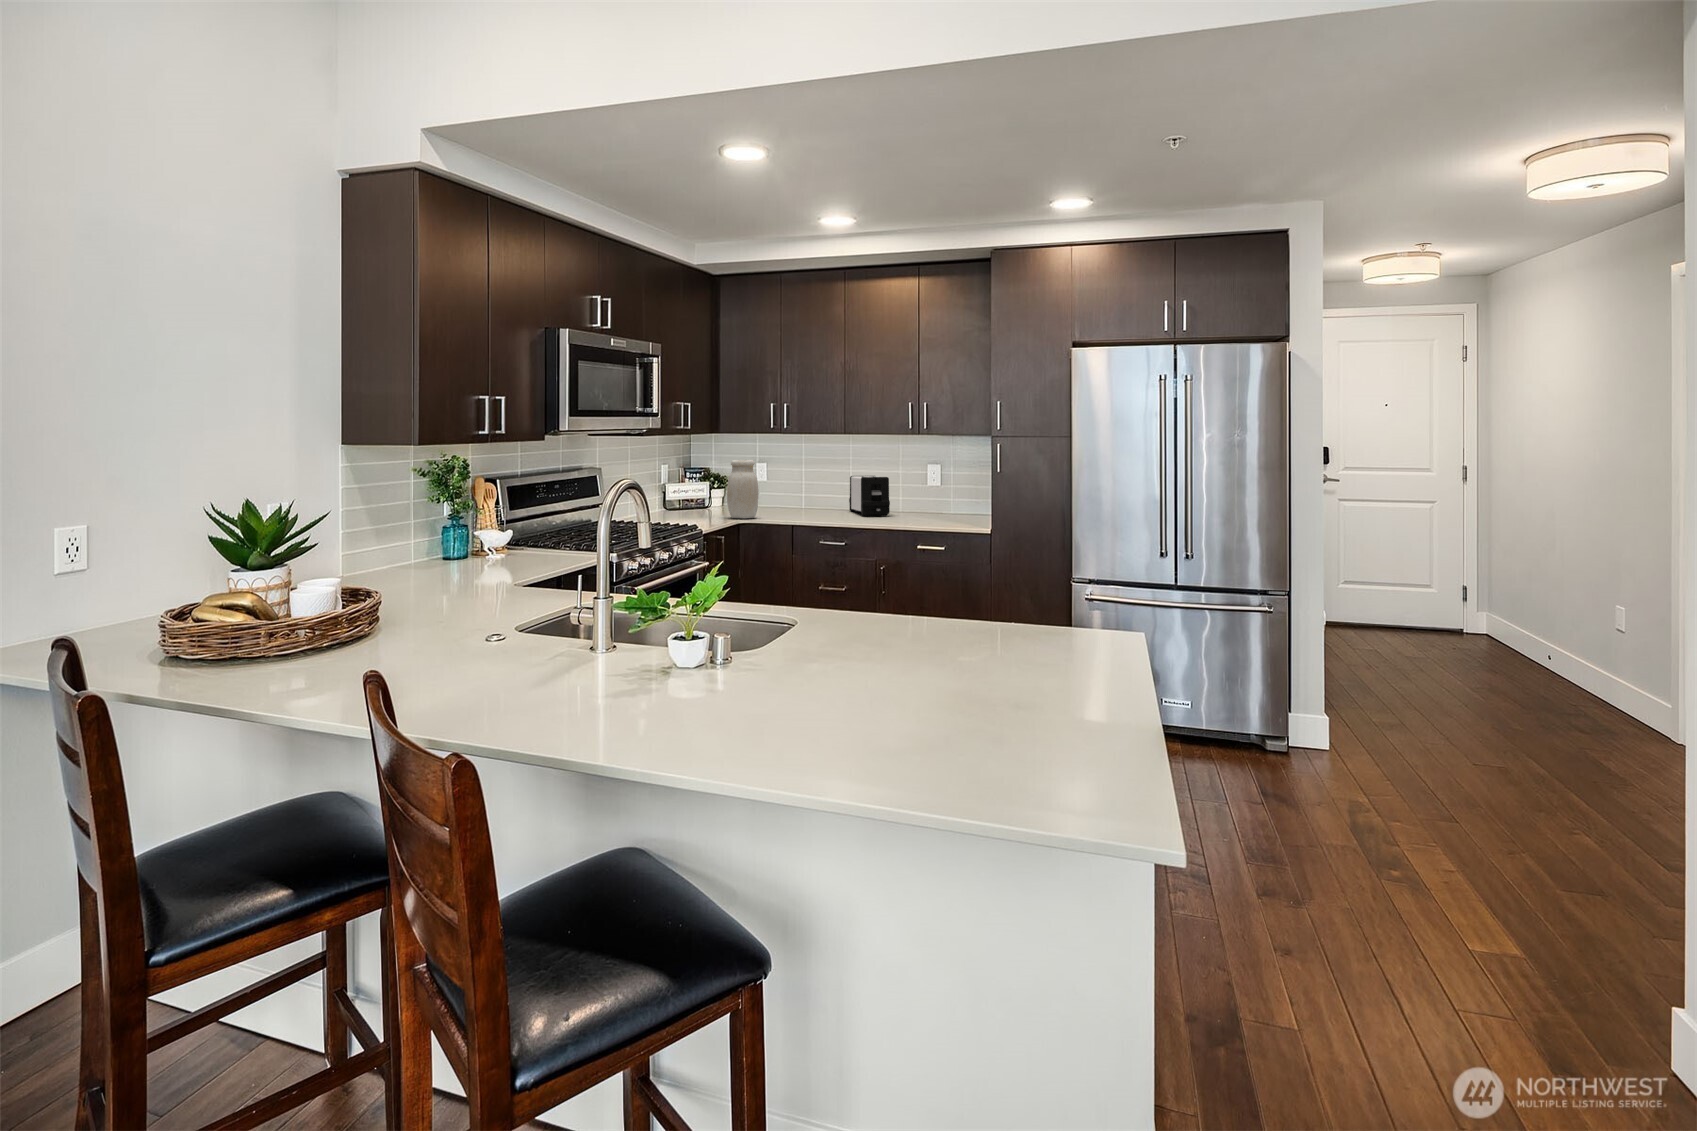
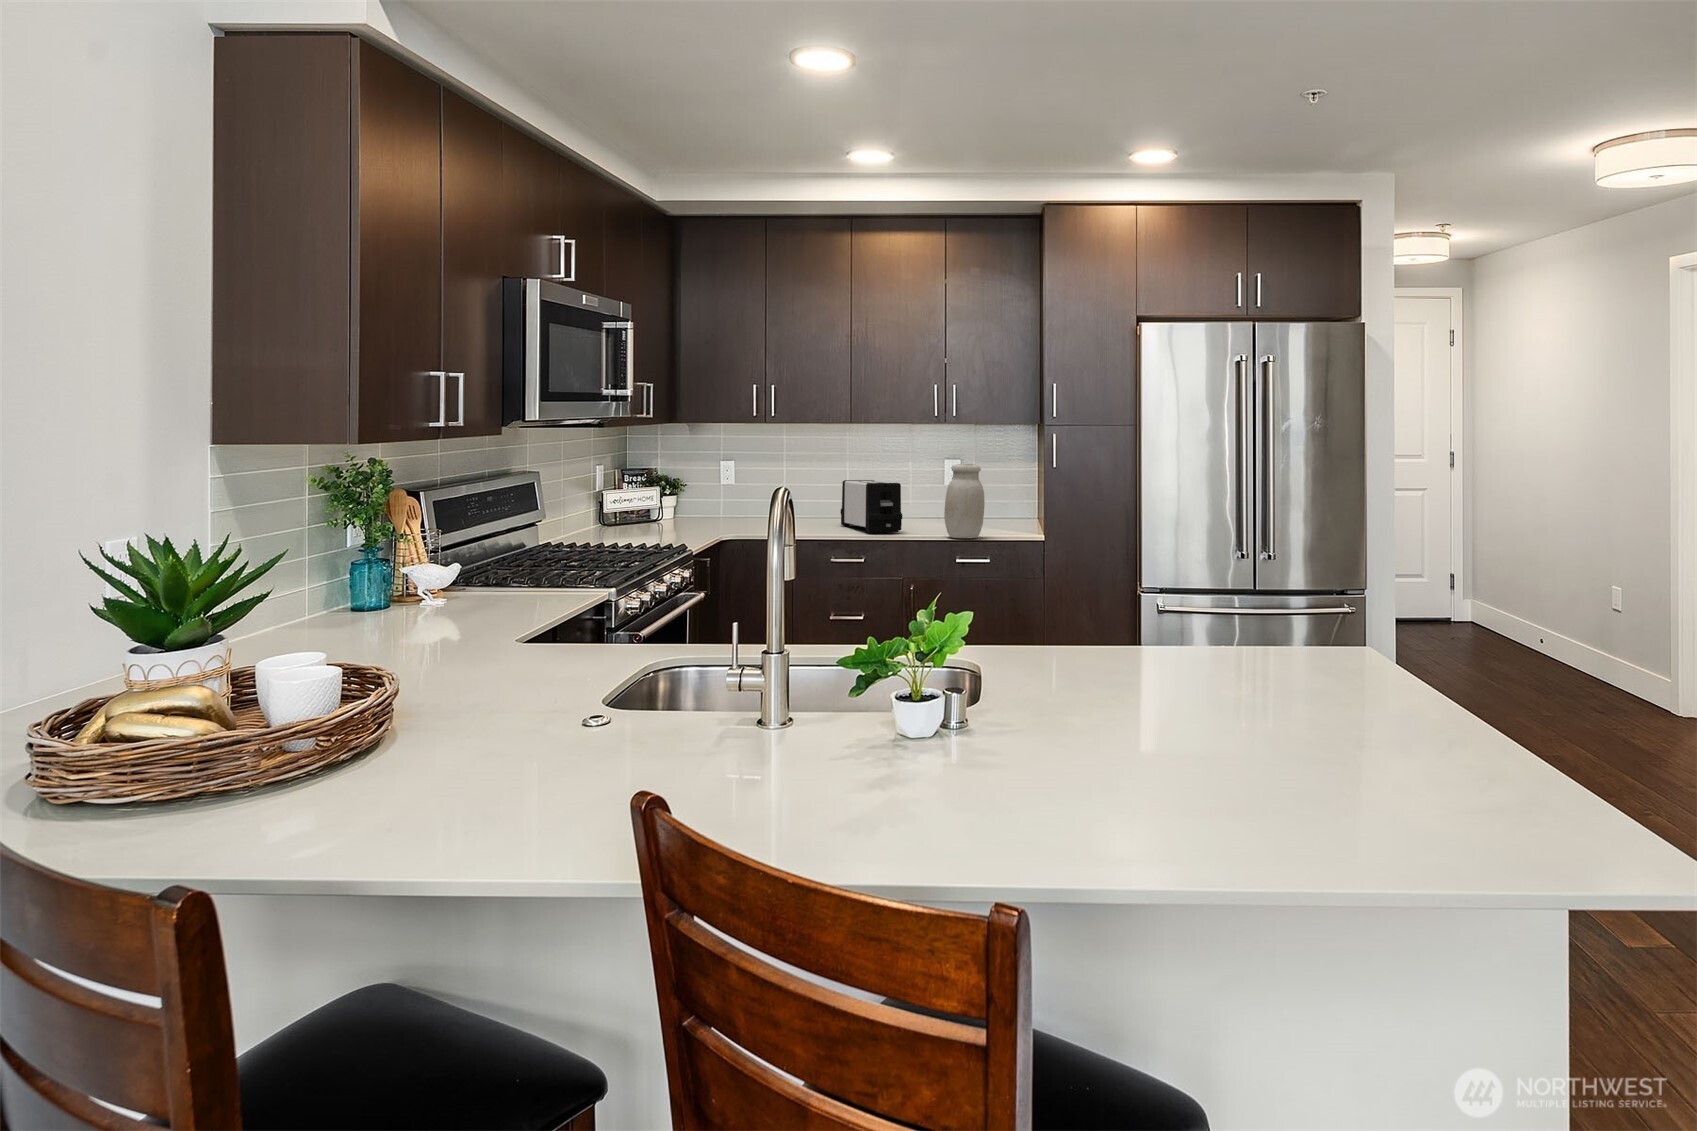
jar: present [727,460,759,518] -> present [944,464,984,538]

